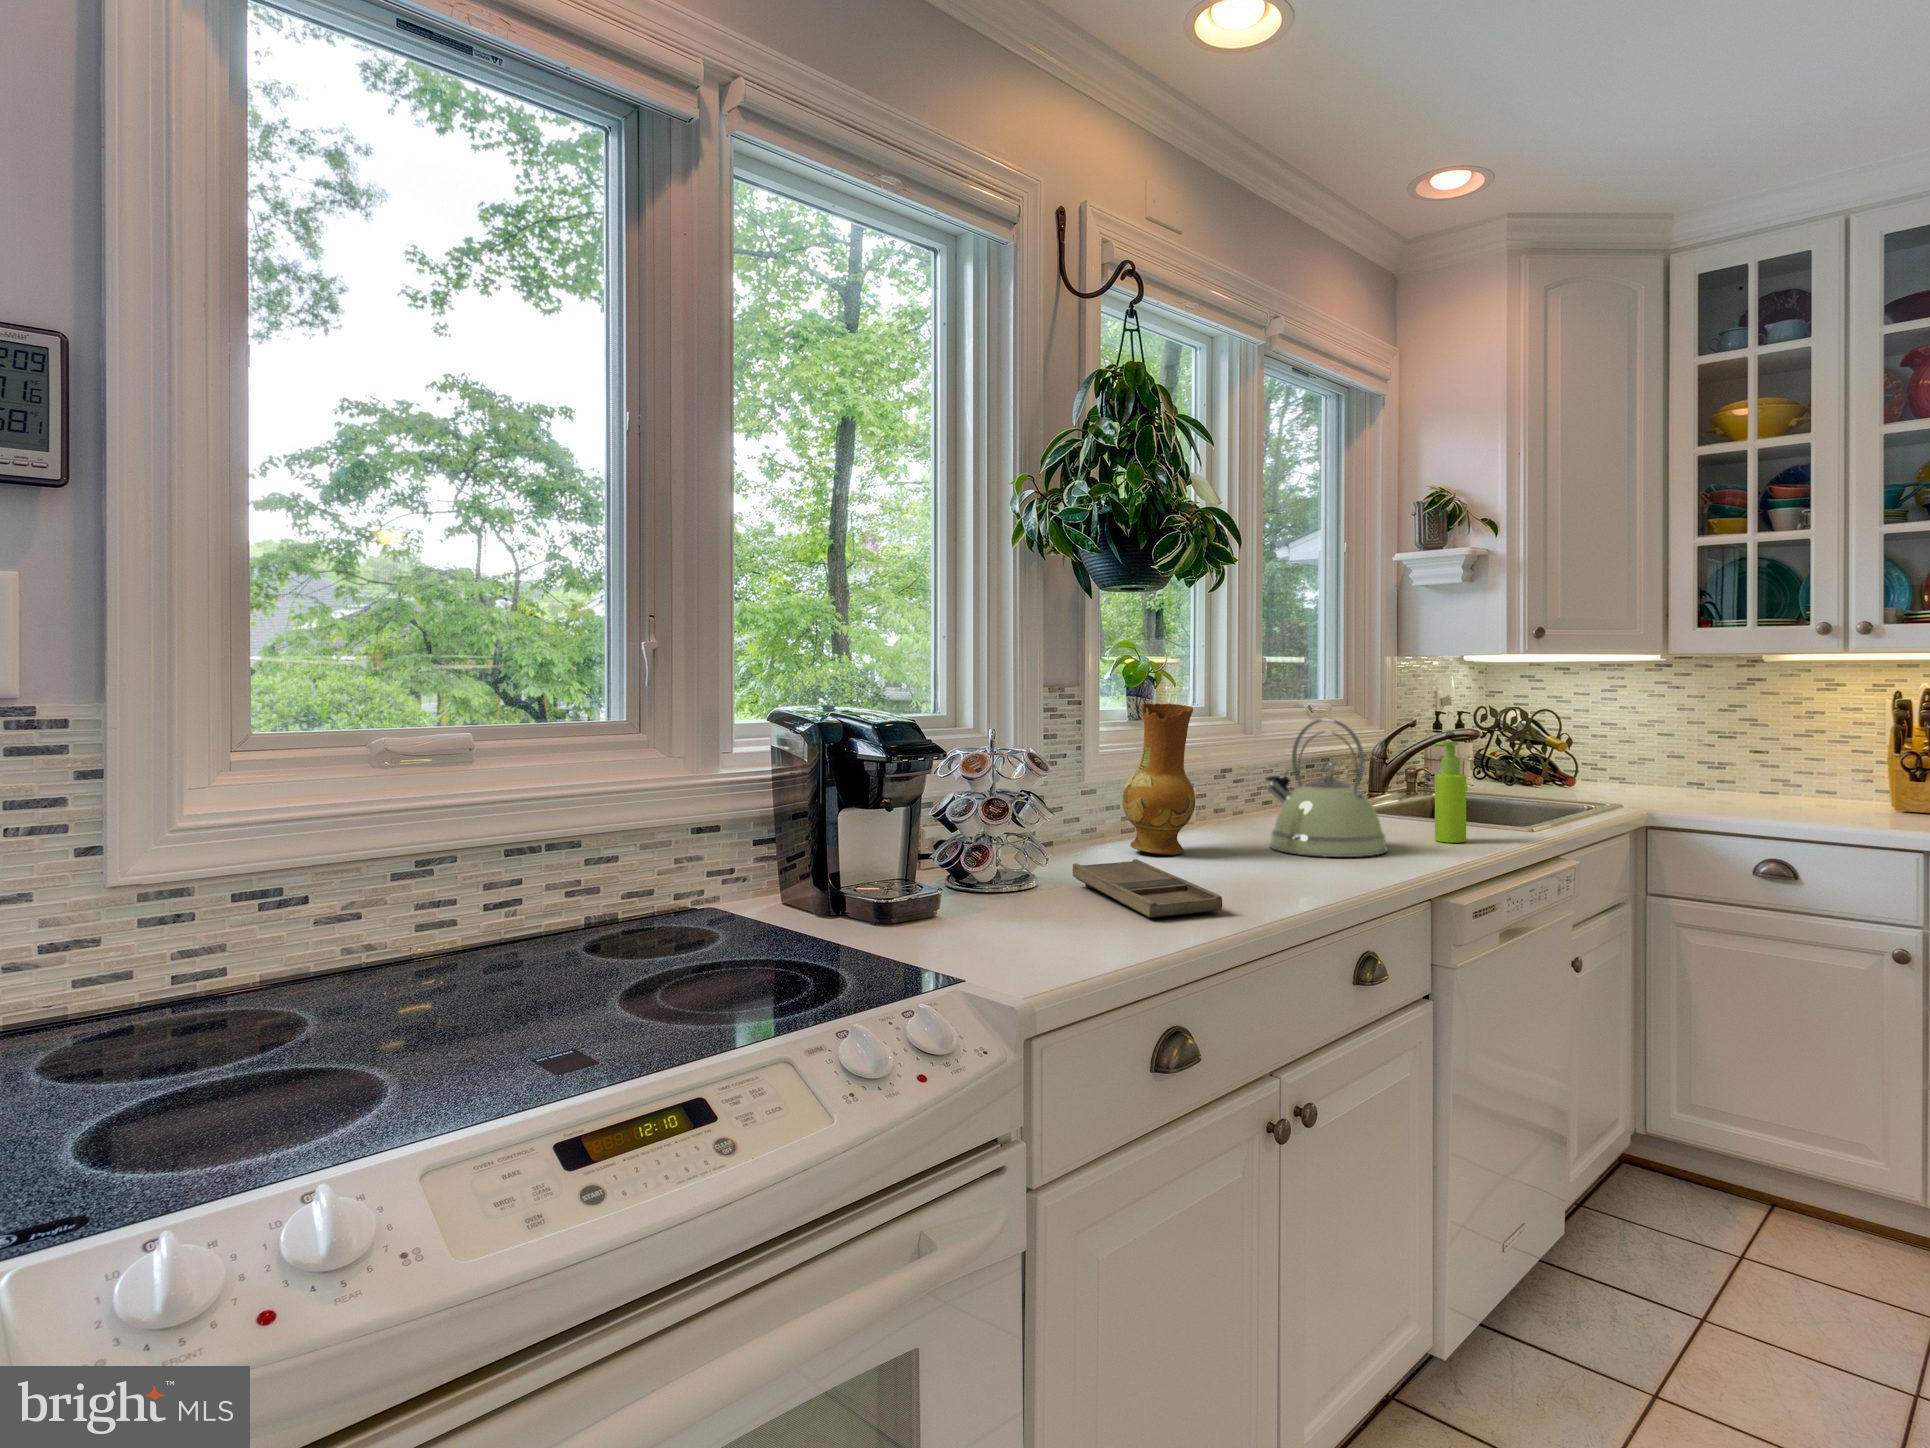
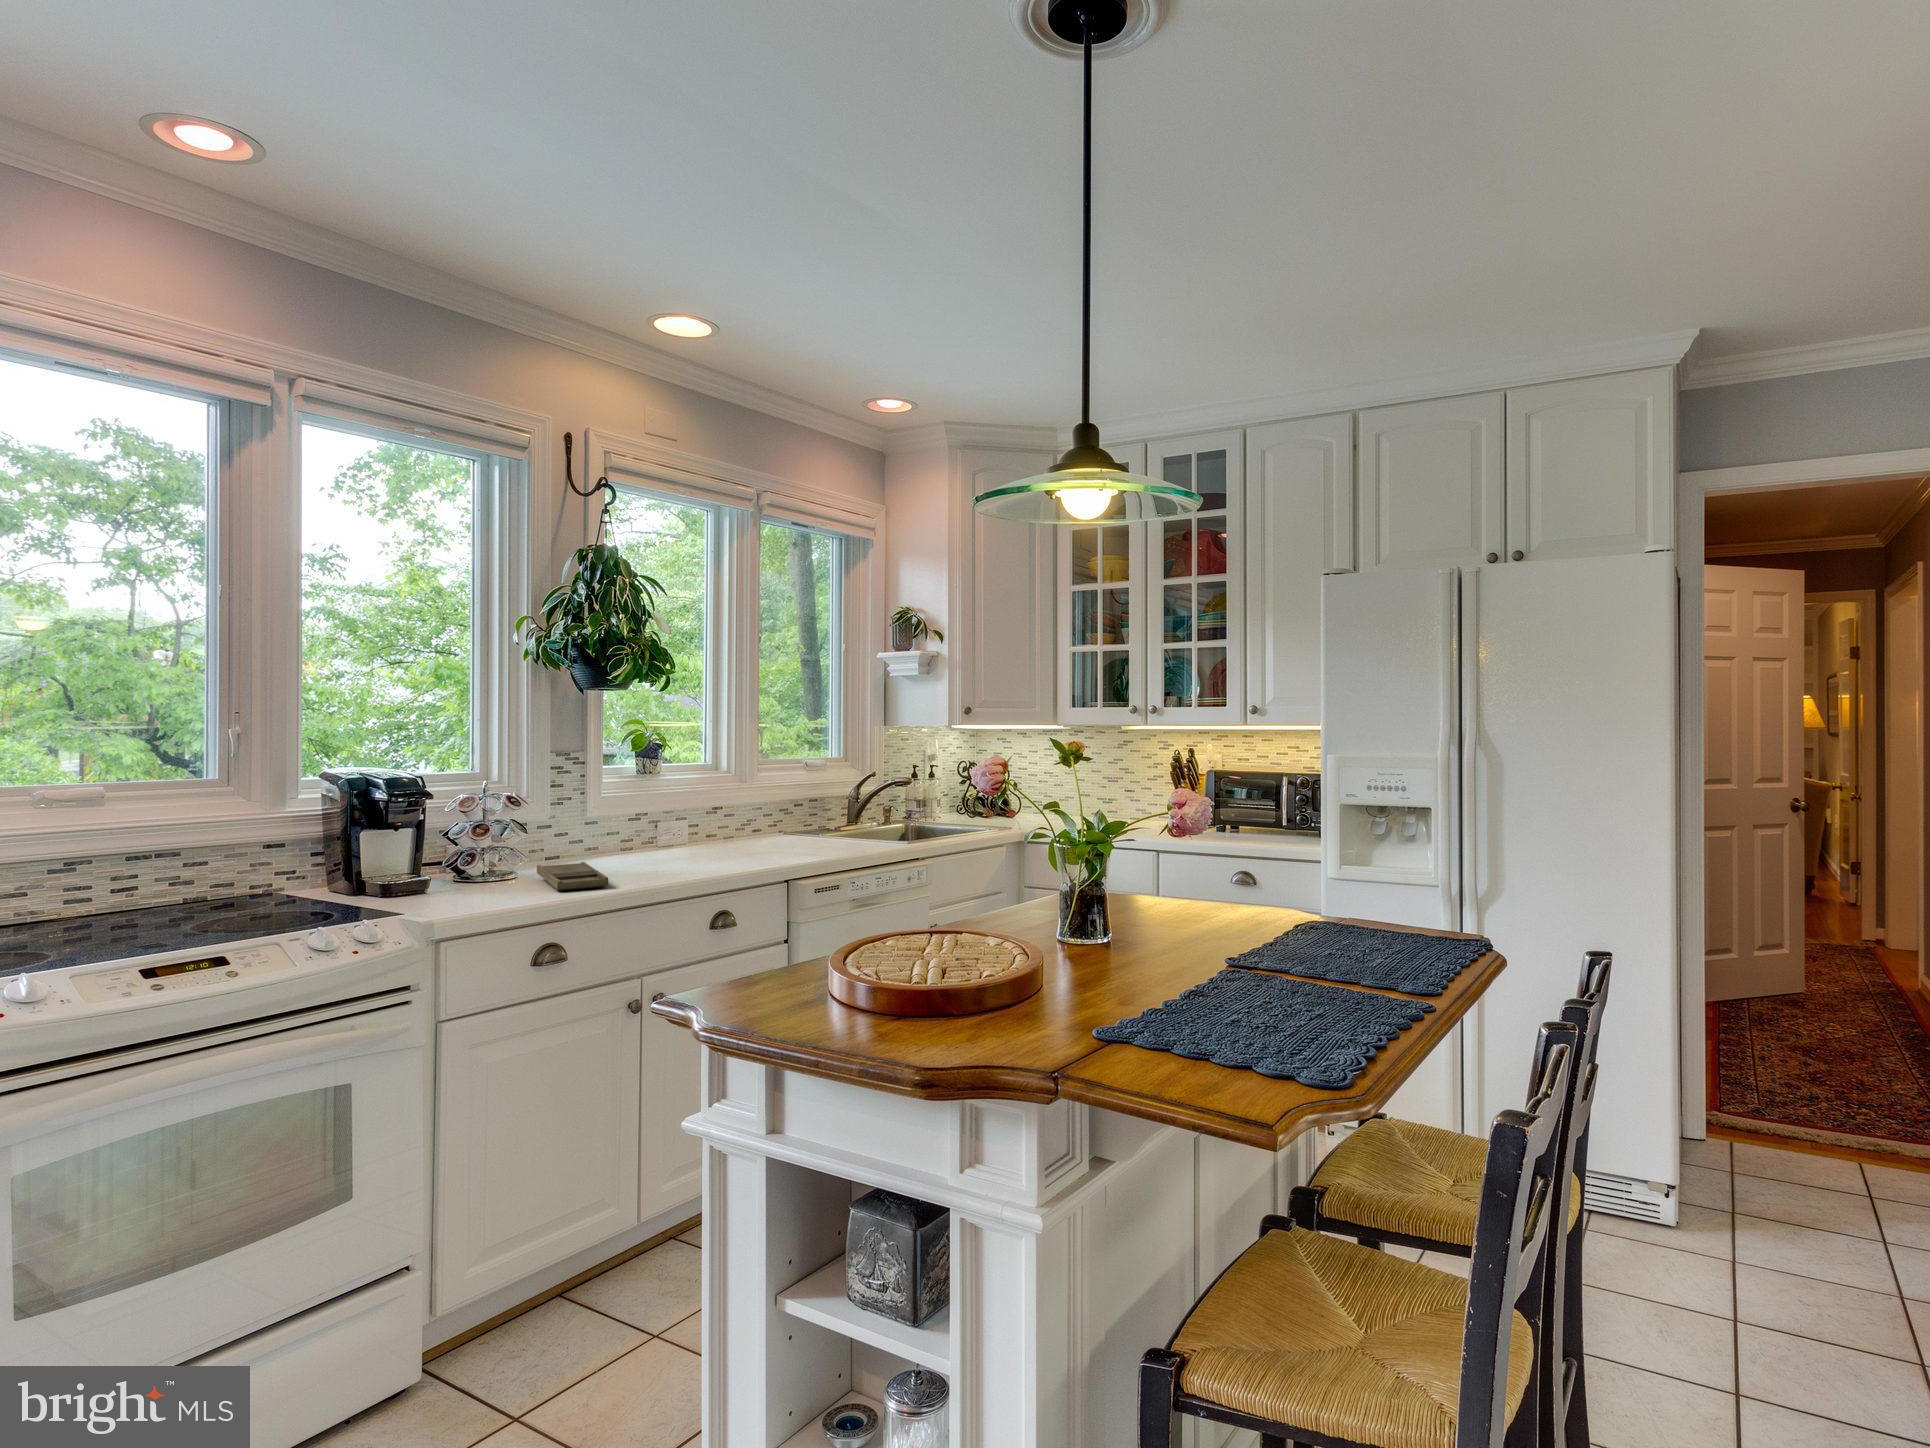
ceramic jug: present [1122,703,1195,855] -> none [602,763,652,863]
kettle: present [1266,719,1388,857] -> none [709,772,786,861]
soap dispenser: present [1435,741,1466,843] -> none [828,786,849,852]

